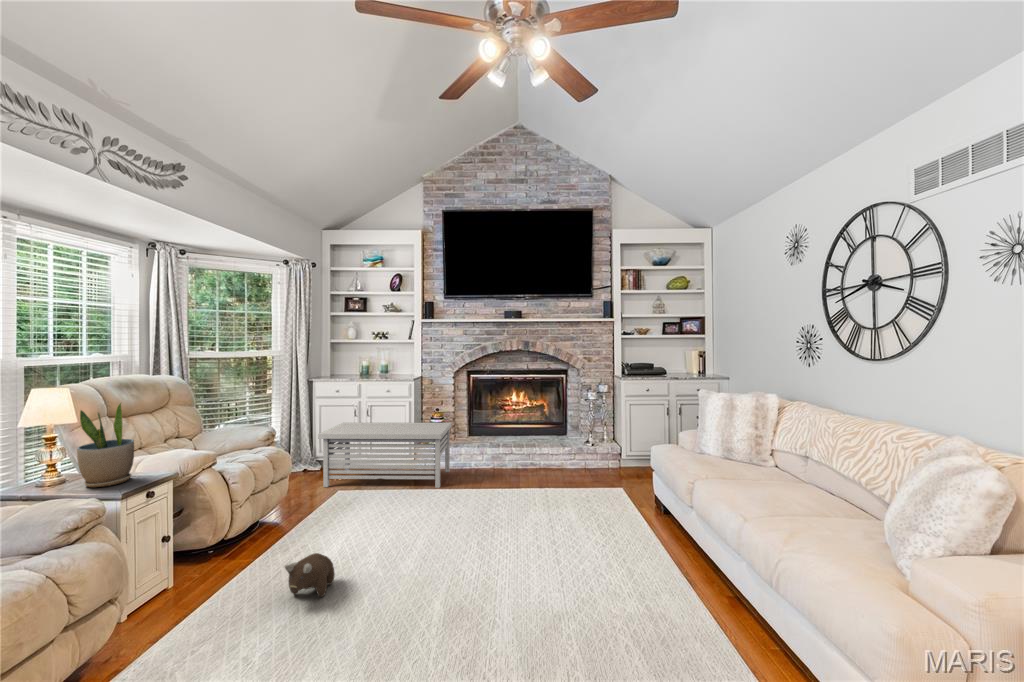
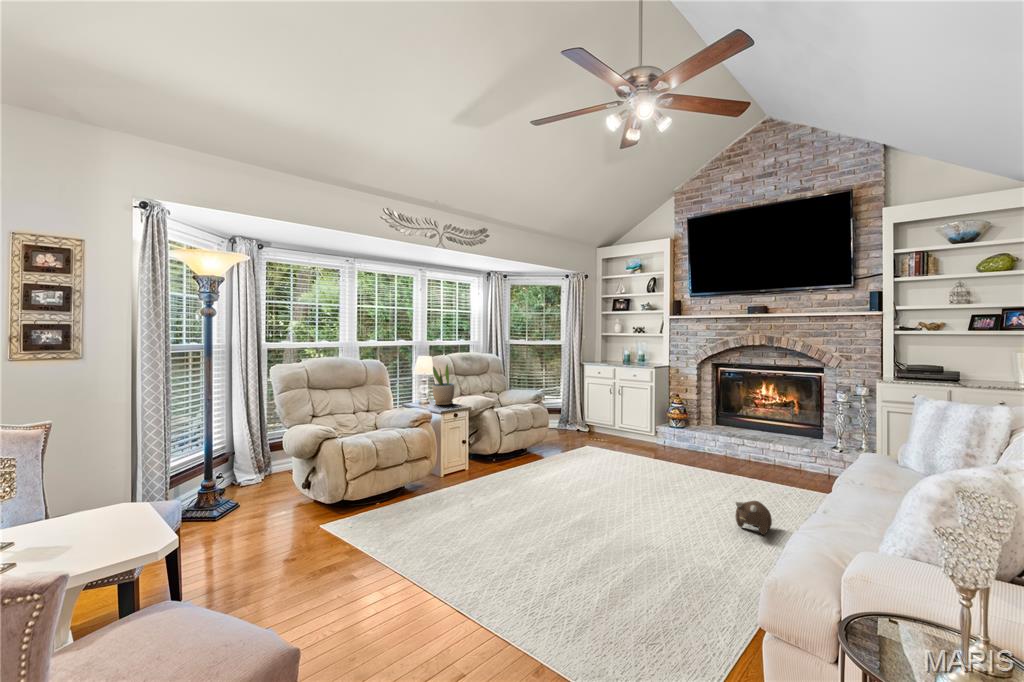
storage bench: present [318,423,451,488] -> none [576,397,684,457]
plush toy: present [285,553,335,597] -> present [735,501,772,535]

